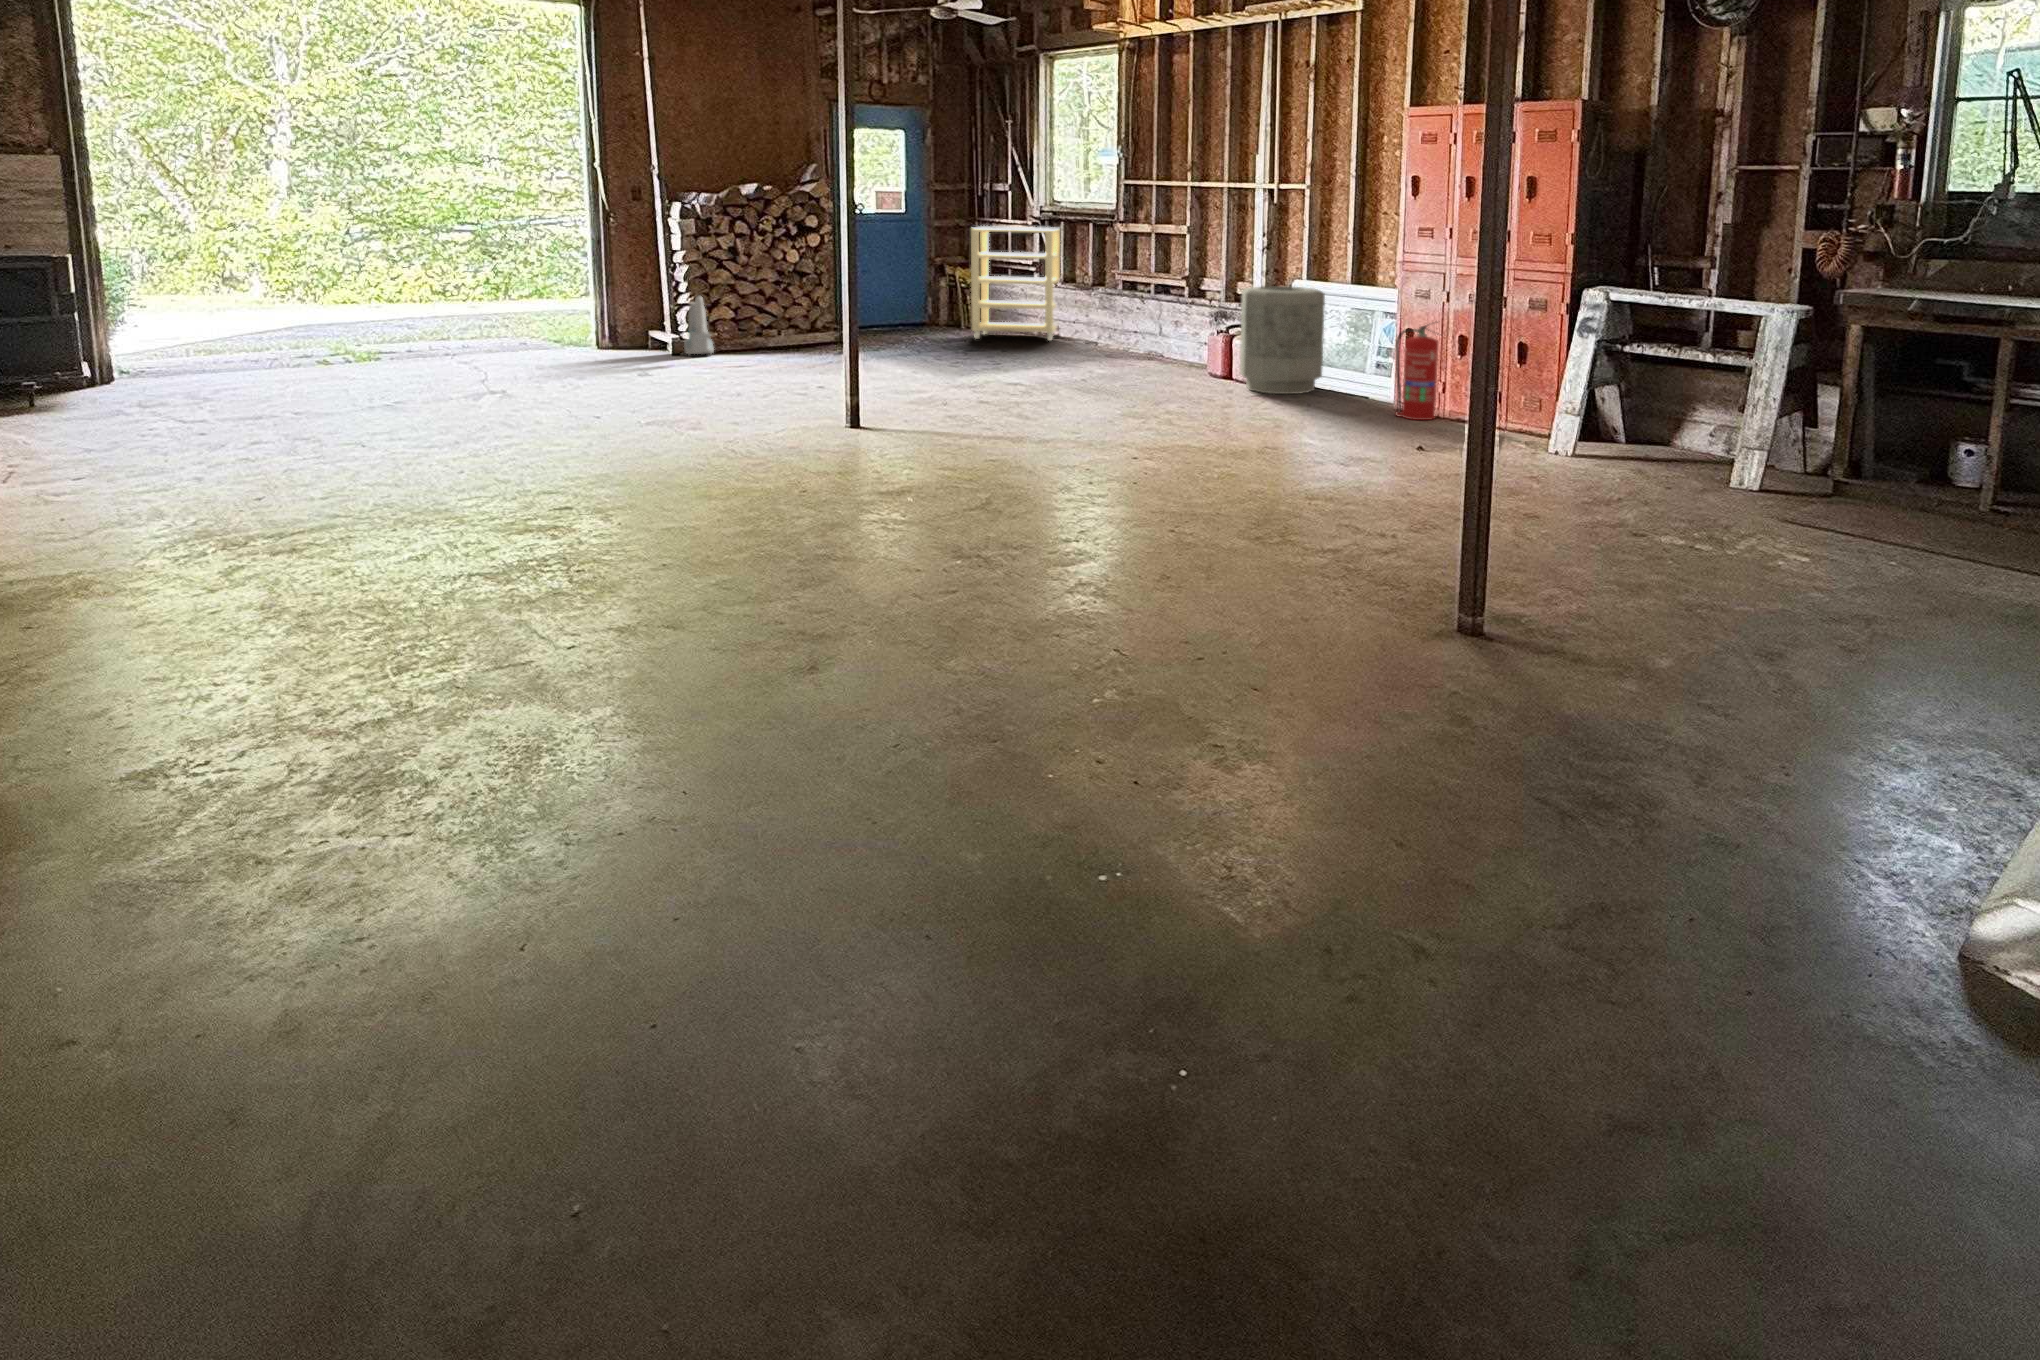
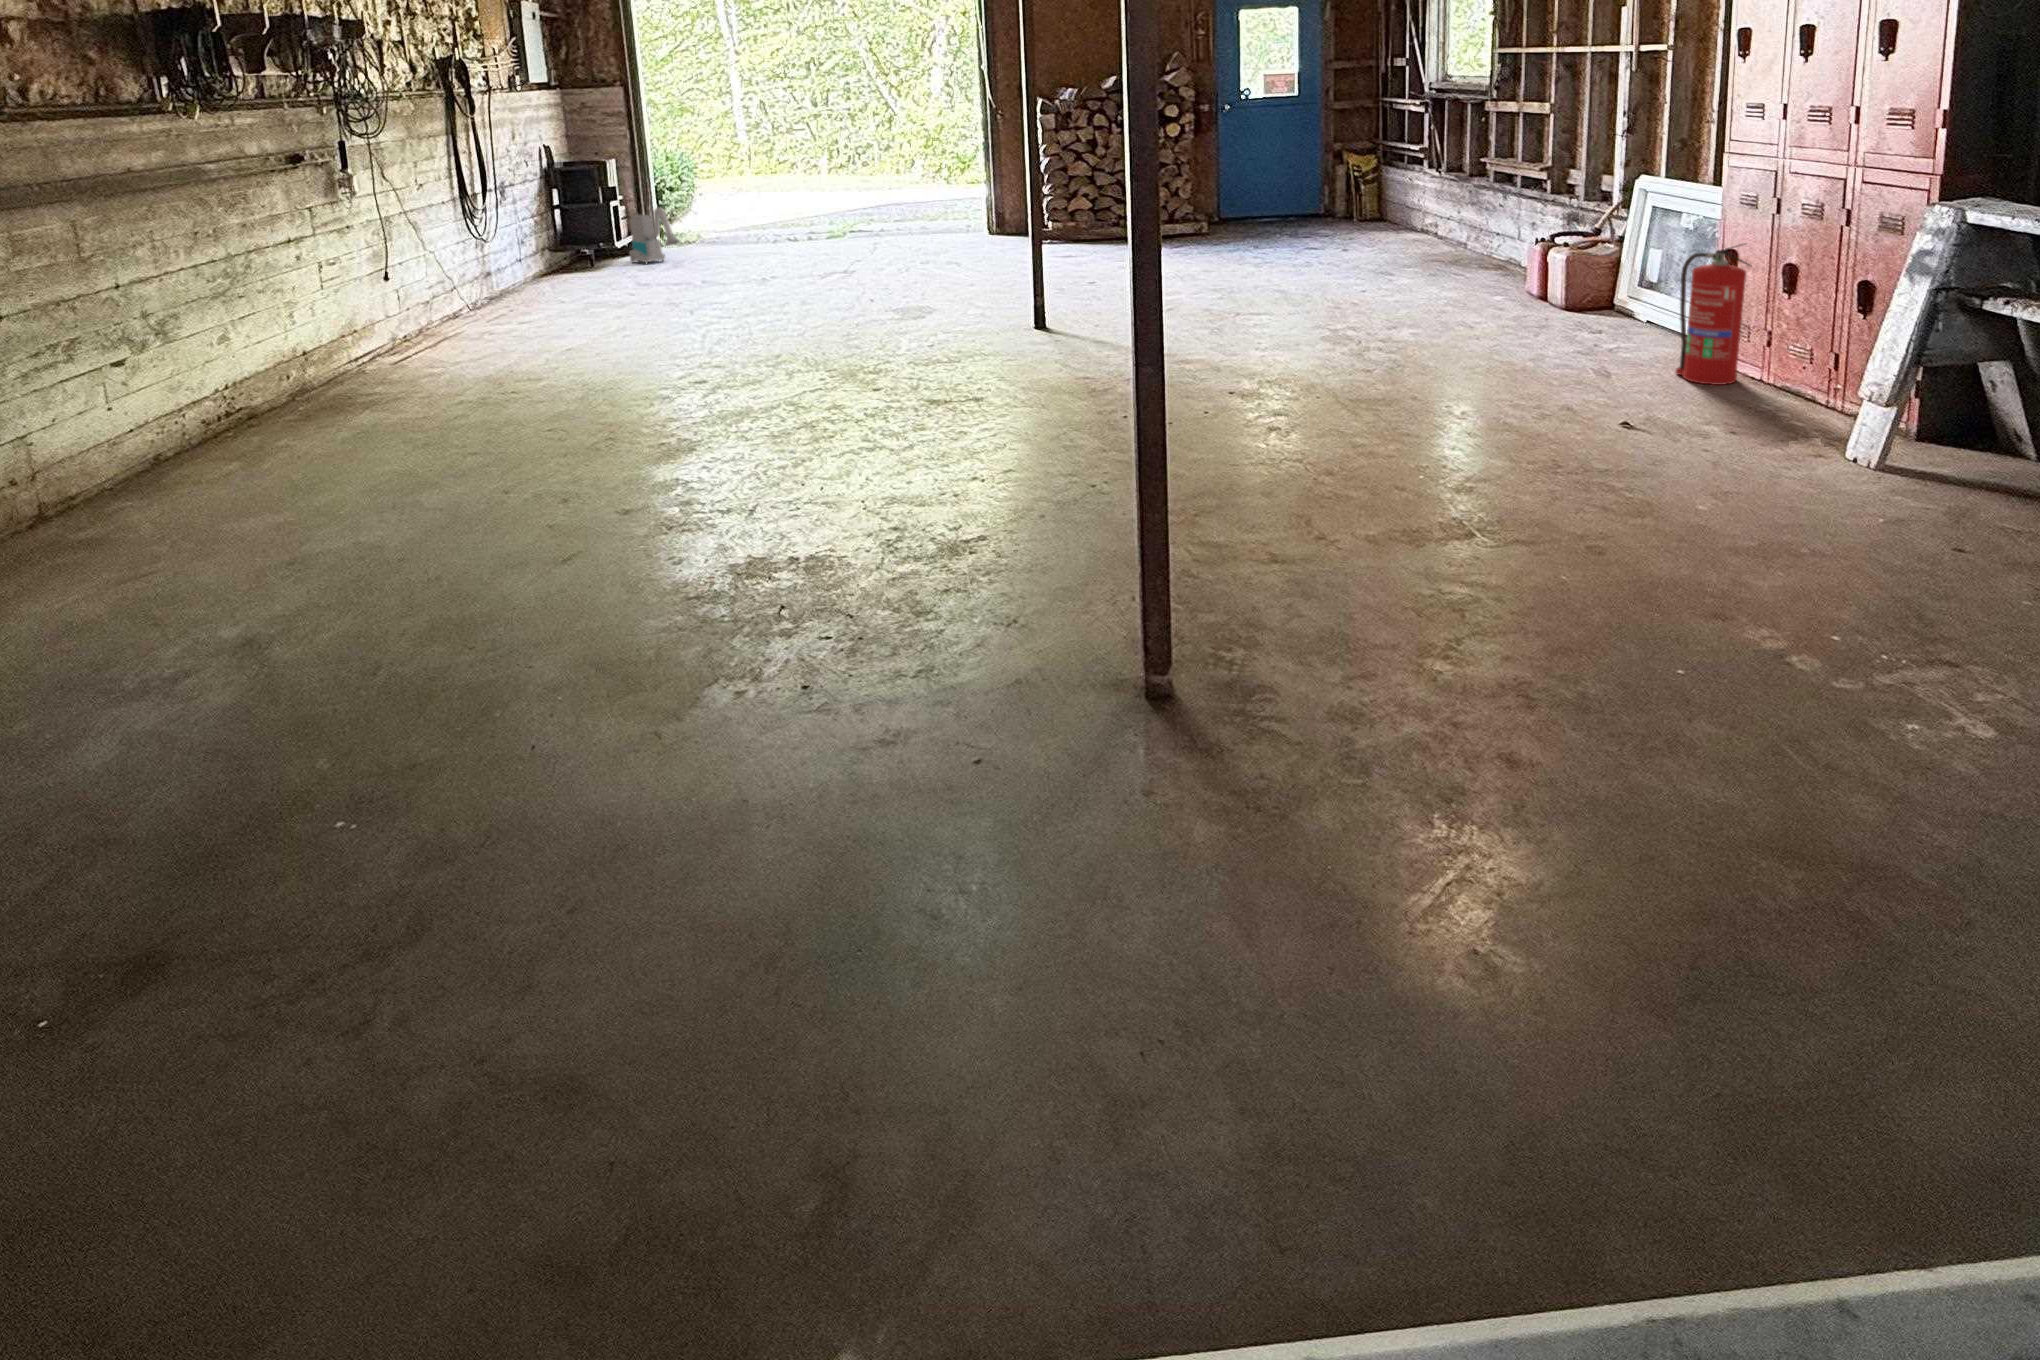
shelving unit: present [971,226,1060,340] -> none [1332,107,1444,240]
trash can: present [1240,286,1325,394] -> none [1527,185,1653,329]
vacuum cleaner: present [684,296,714,355] -> present [630,207,680,265]

